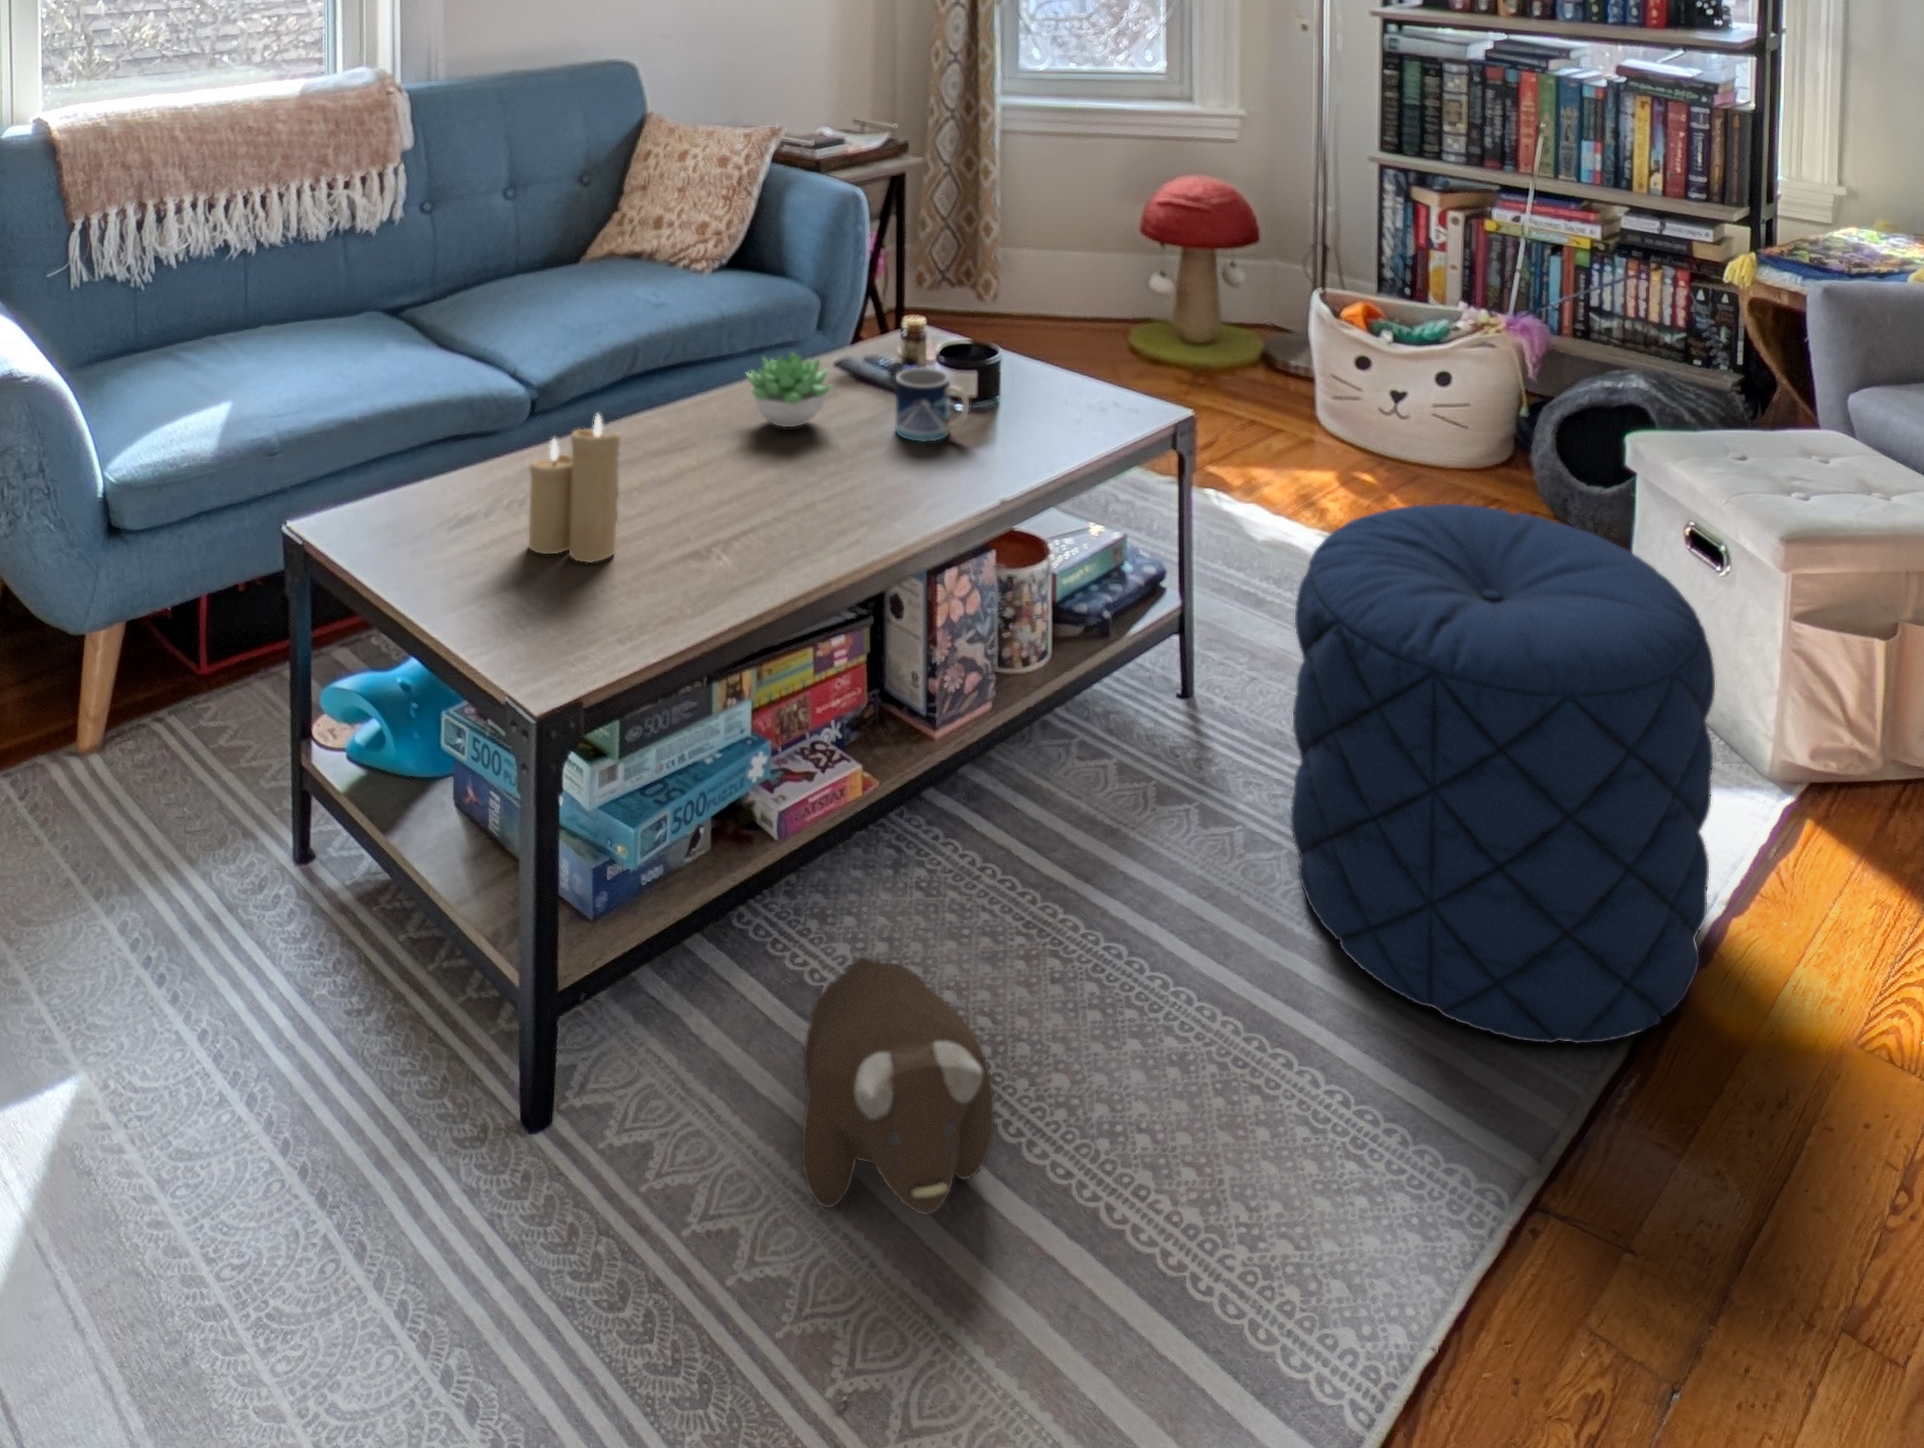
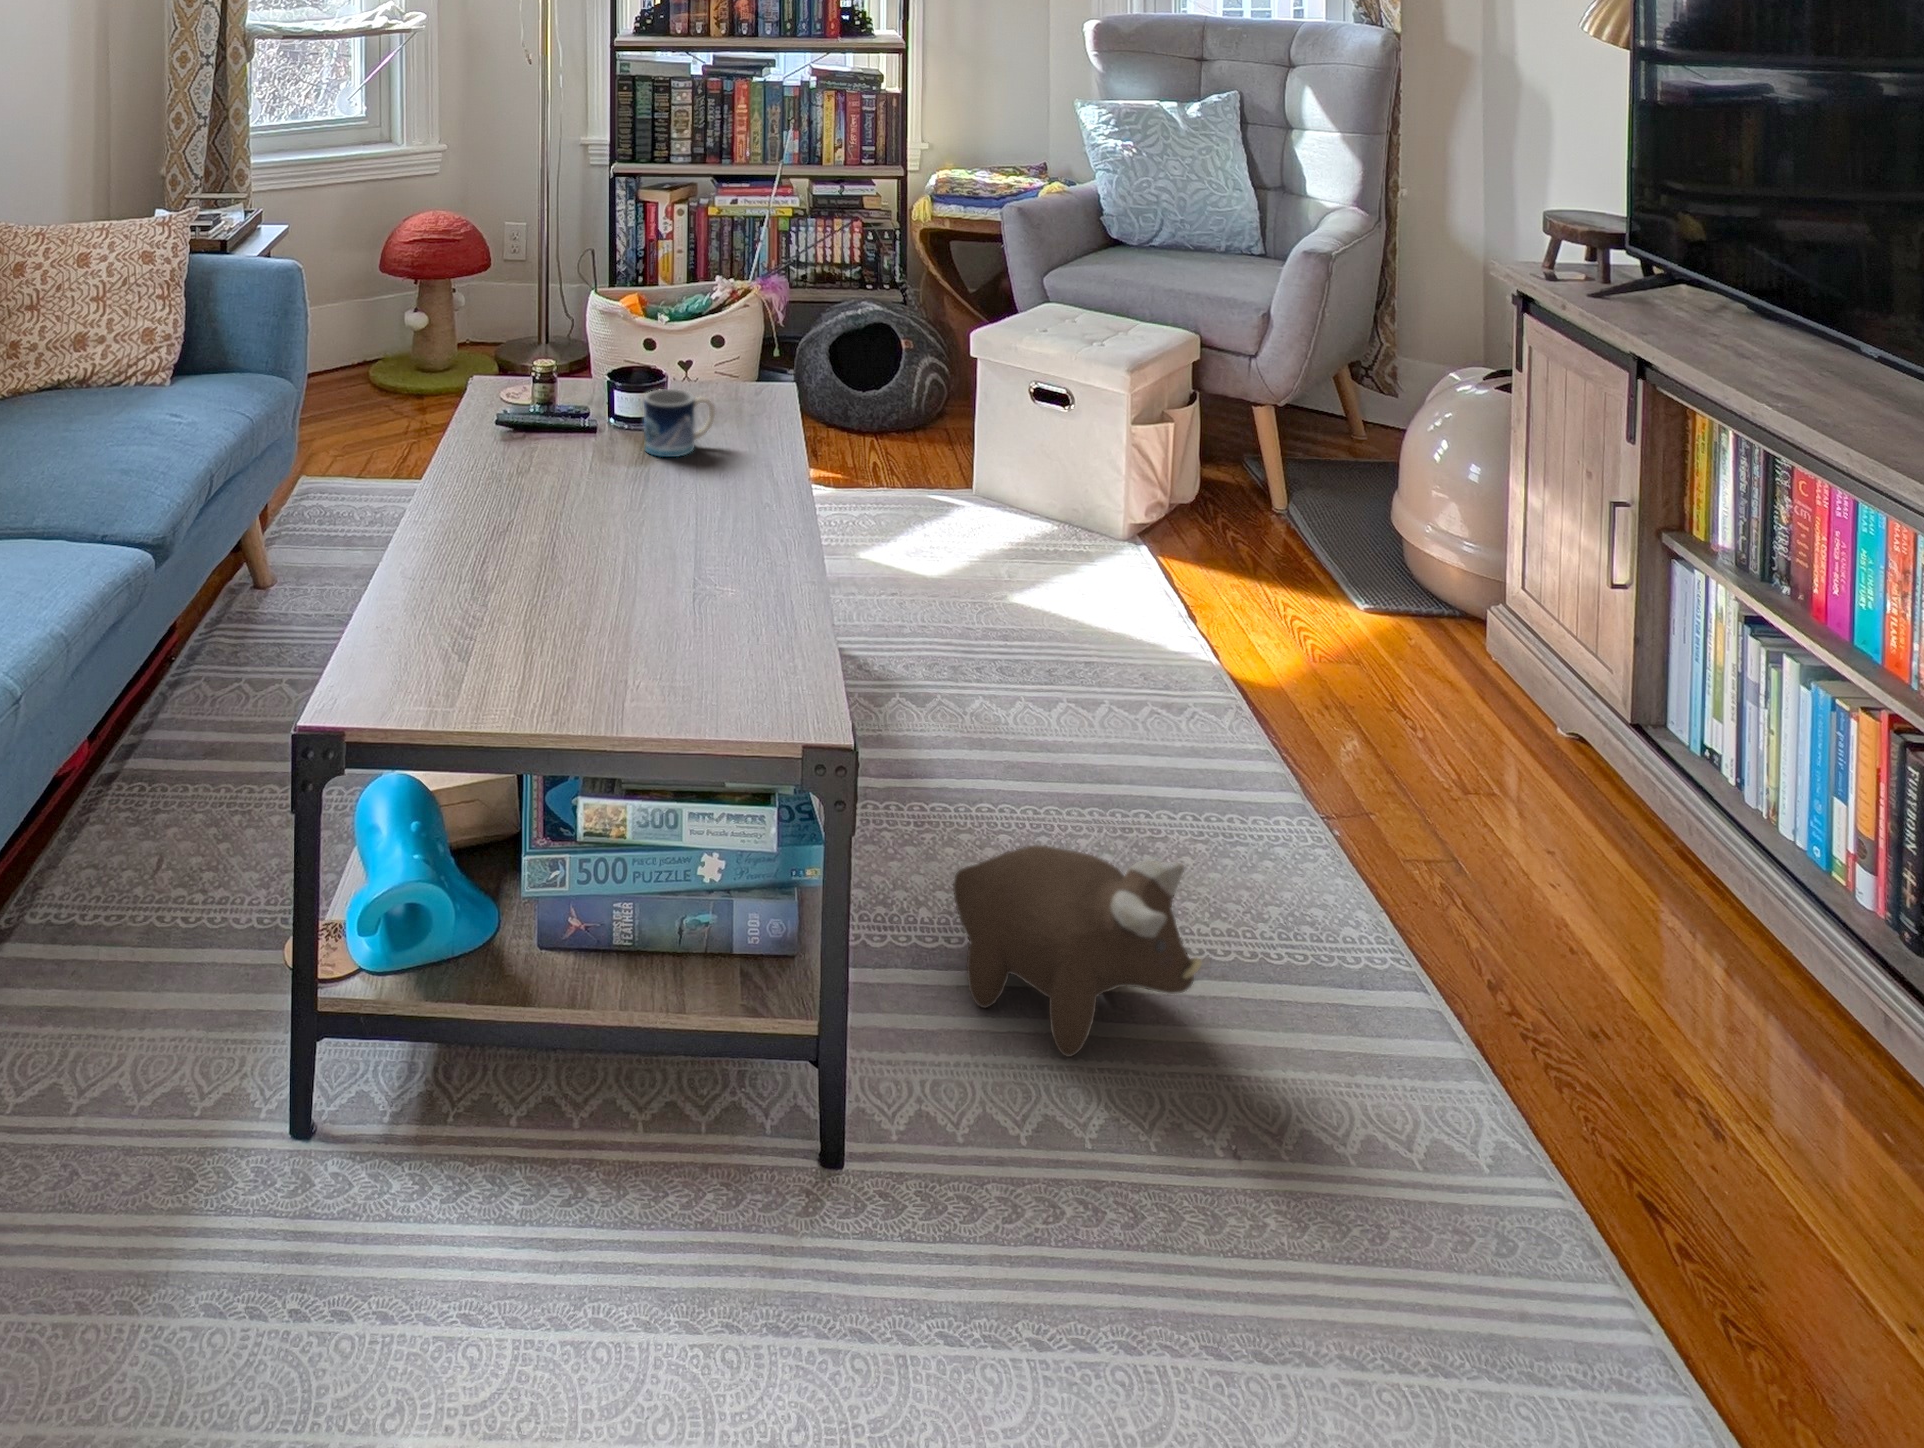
succulent plant: present [746,353,832,427] -> none [518,404,609,479]
candle: present [529,415,620,562] -> none [582,476,677,639]
pouf: present [1291,504,1715,1043] -> none [969,384,1260,738]

